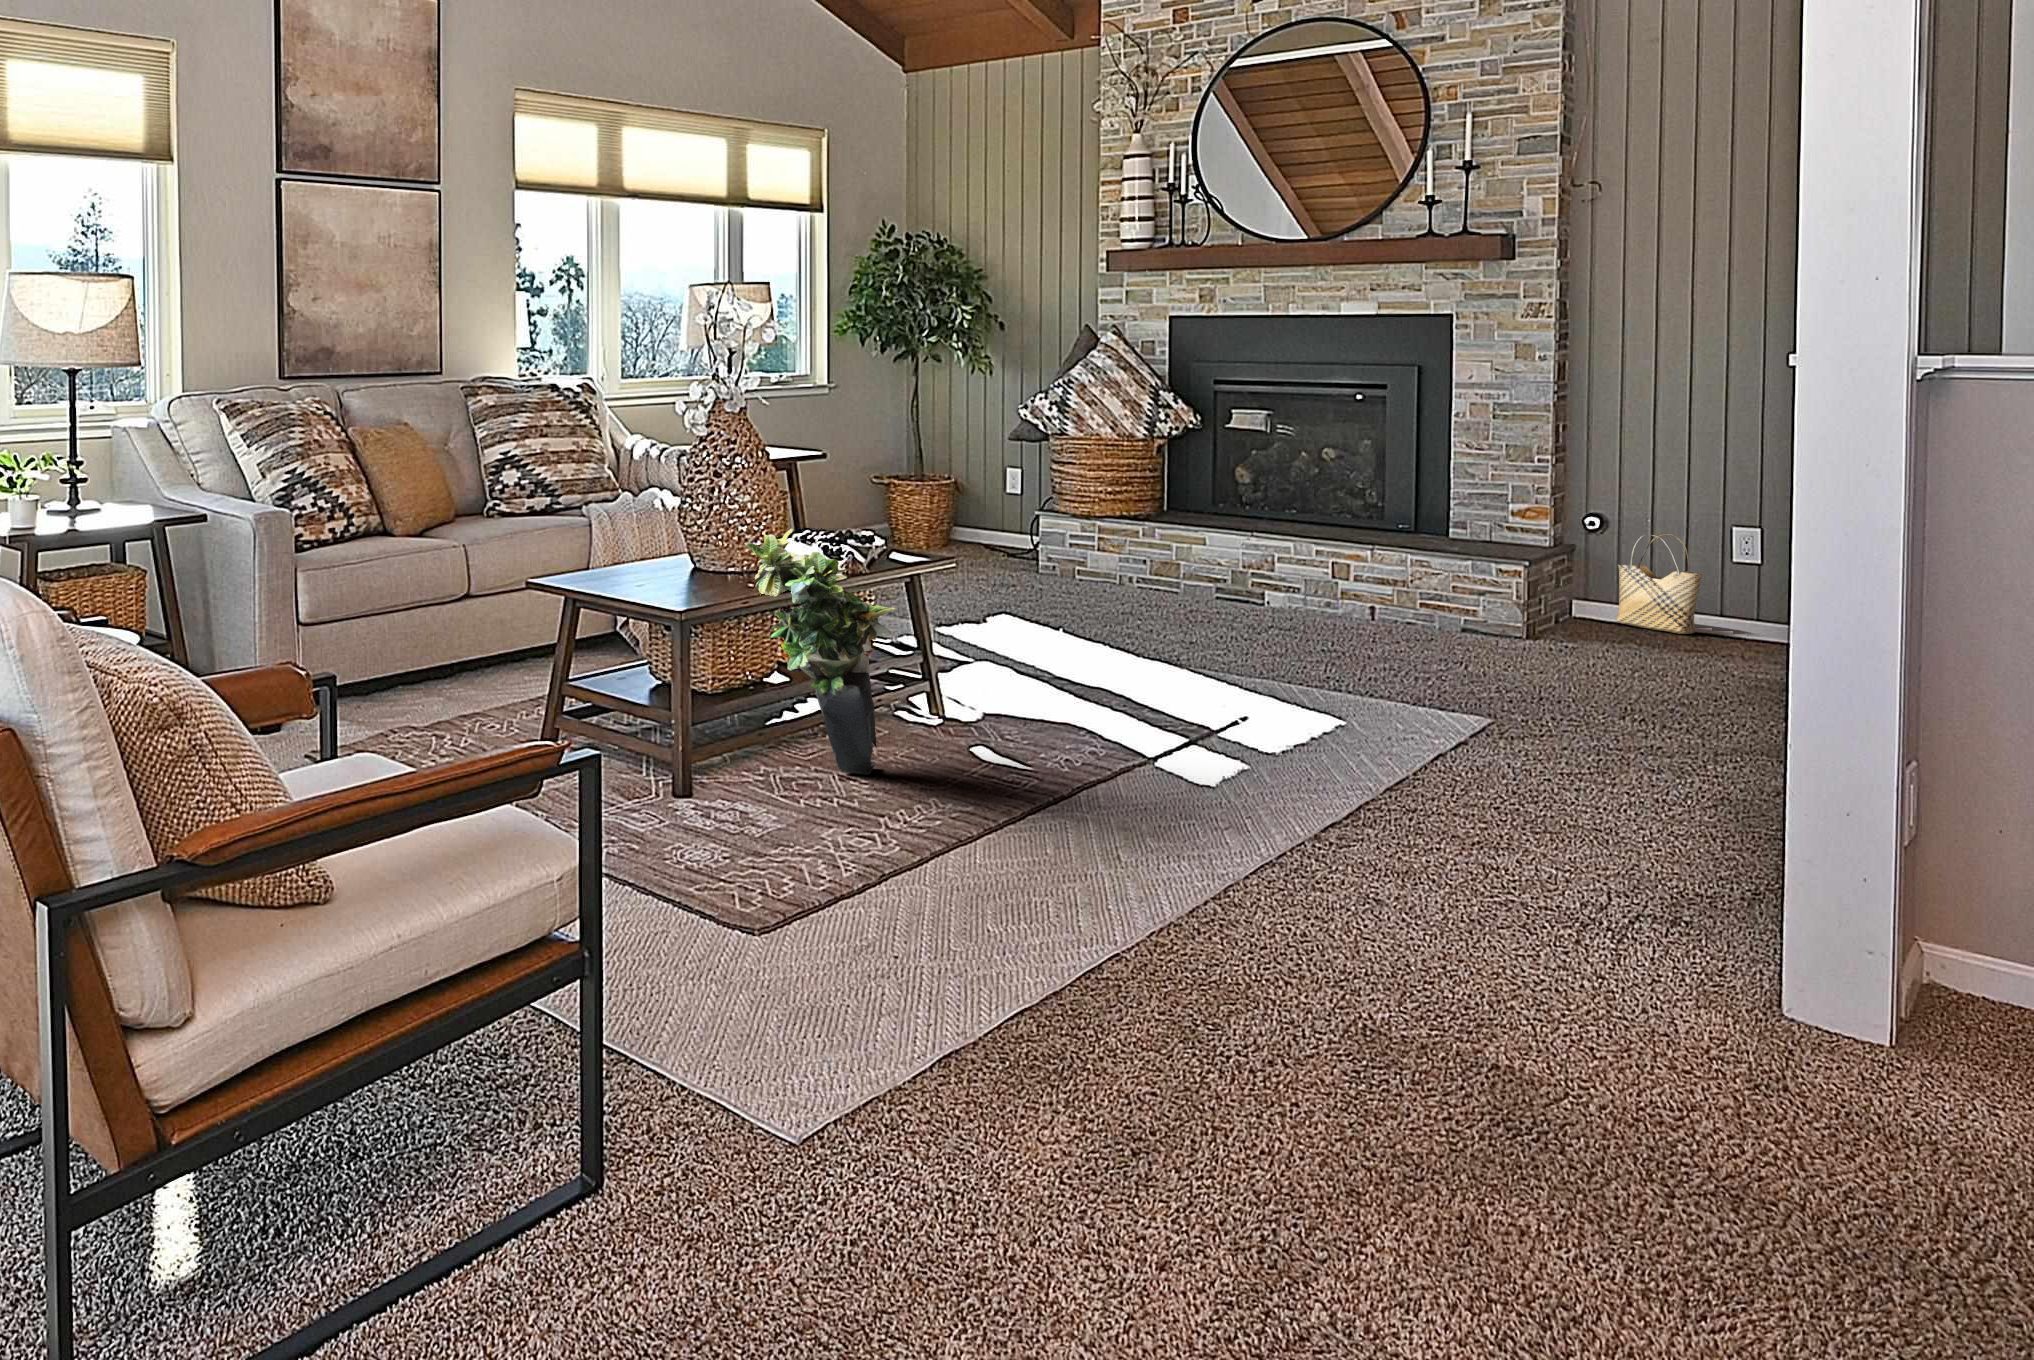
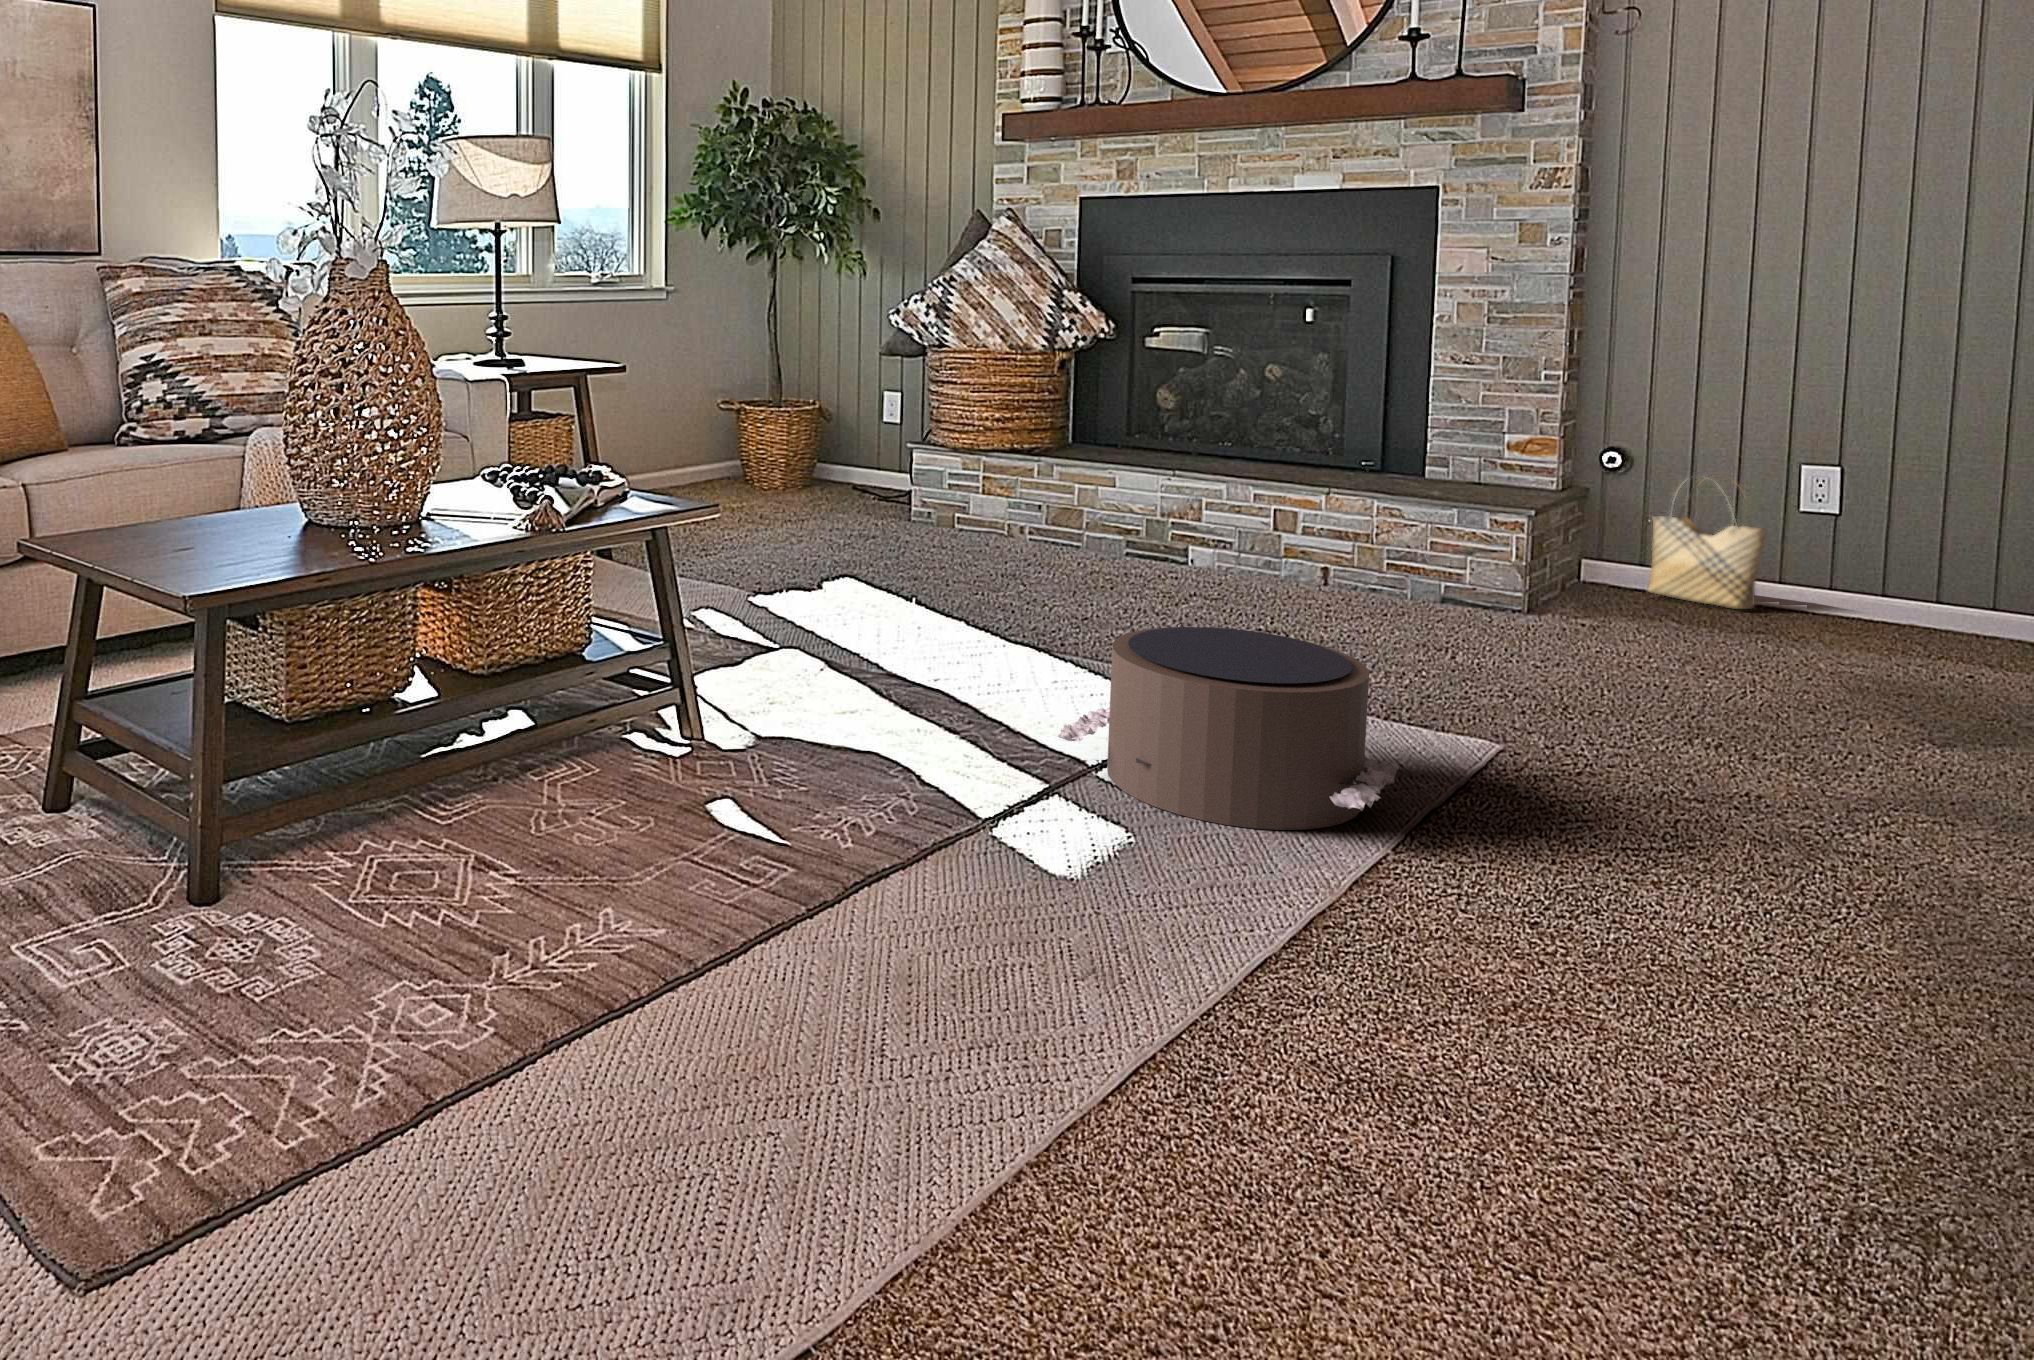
potted plant: present [745,529,895,775] -> none [318,456,566,860]
pouf: none [1188,638,1412,761] -> present [1057,627,1399,830]

